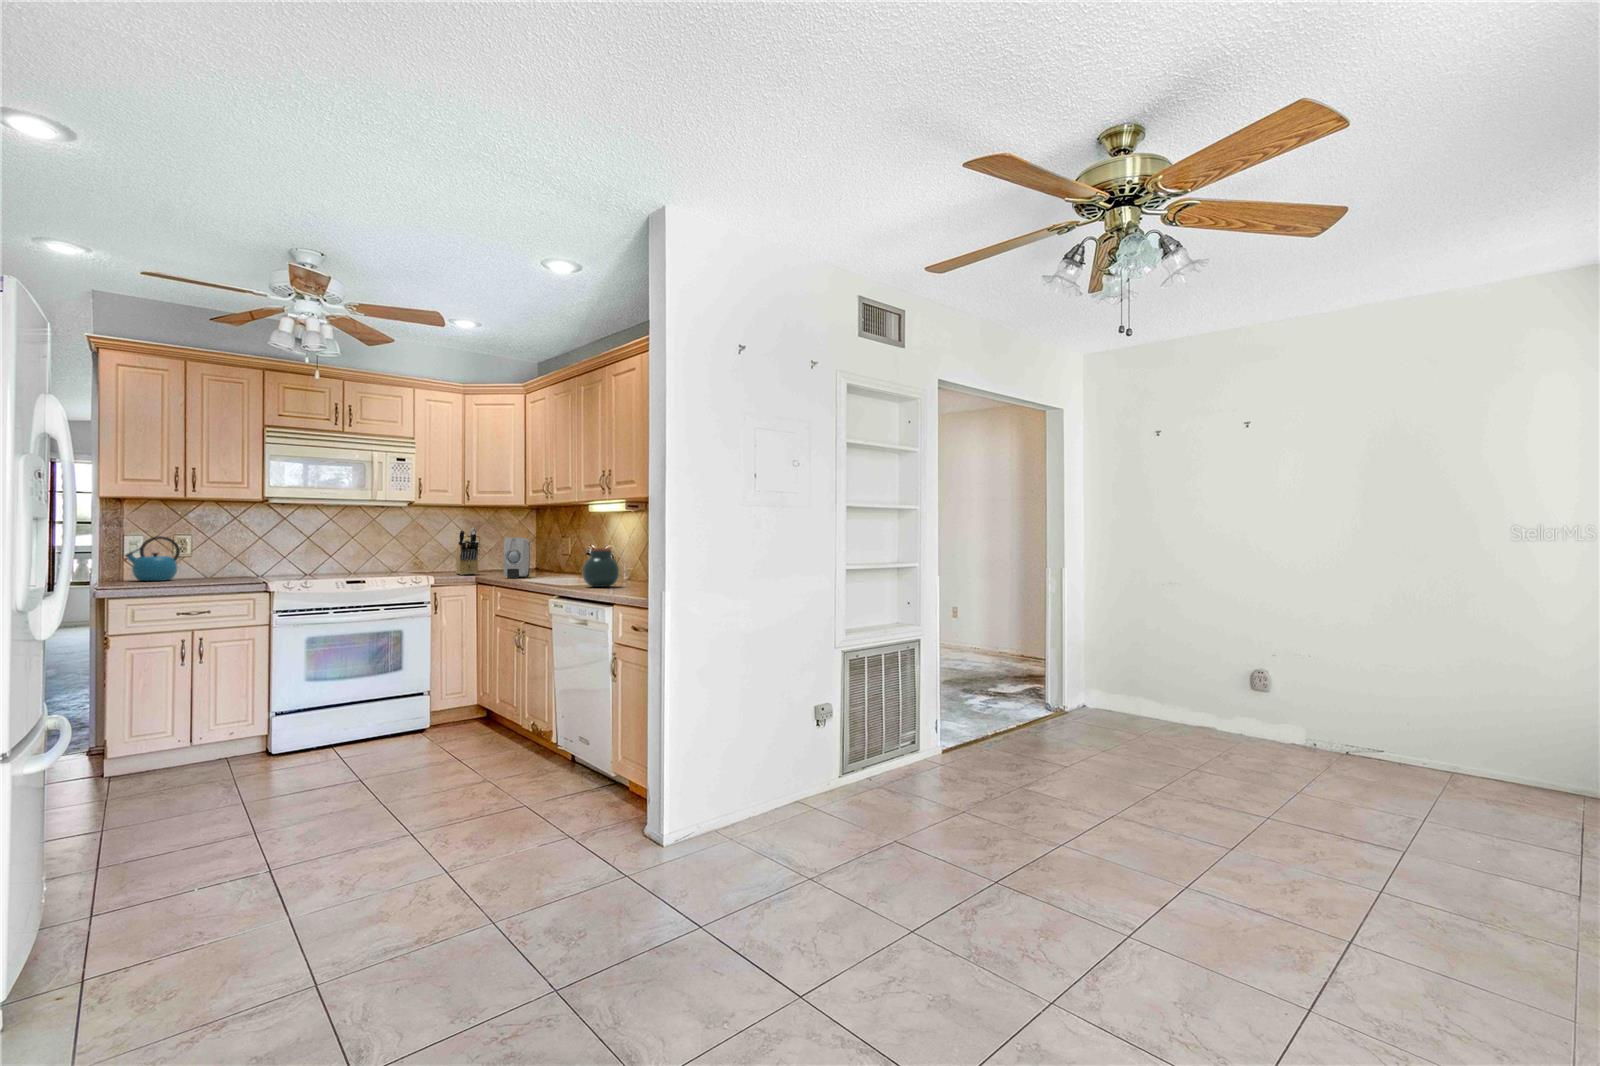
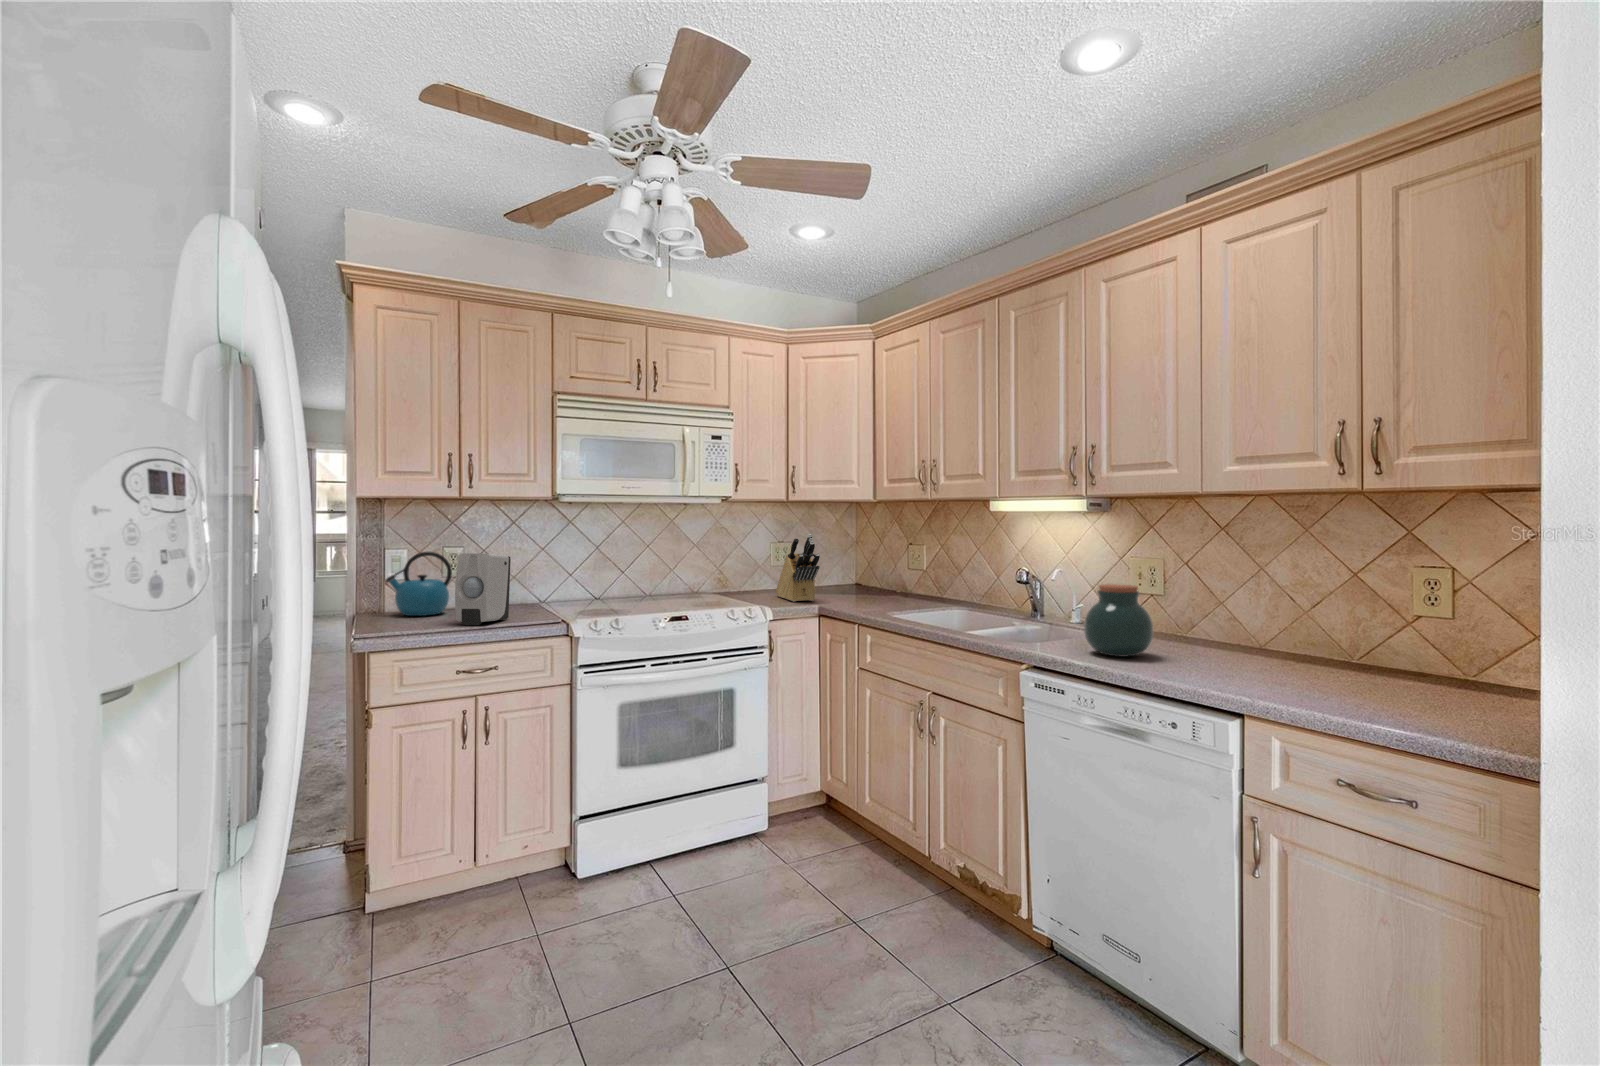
soap dispenser: present [503,538,530,578] -> present [455,553,511,625]

